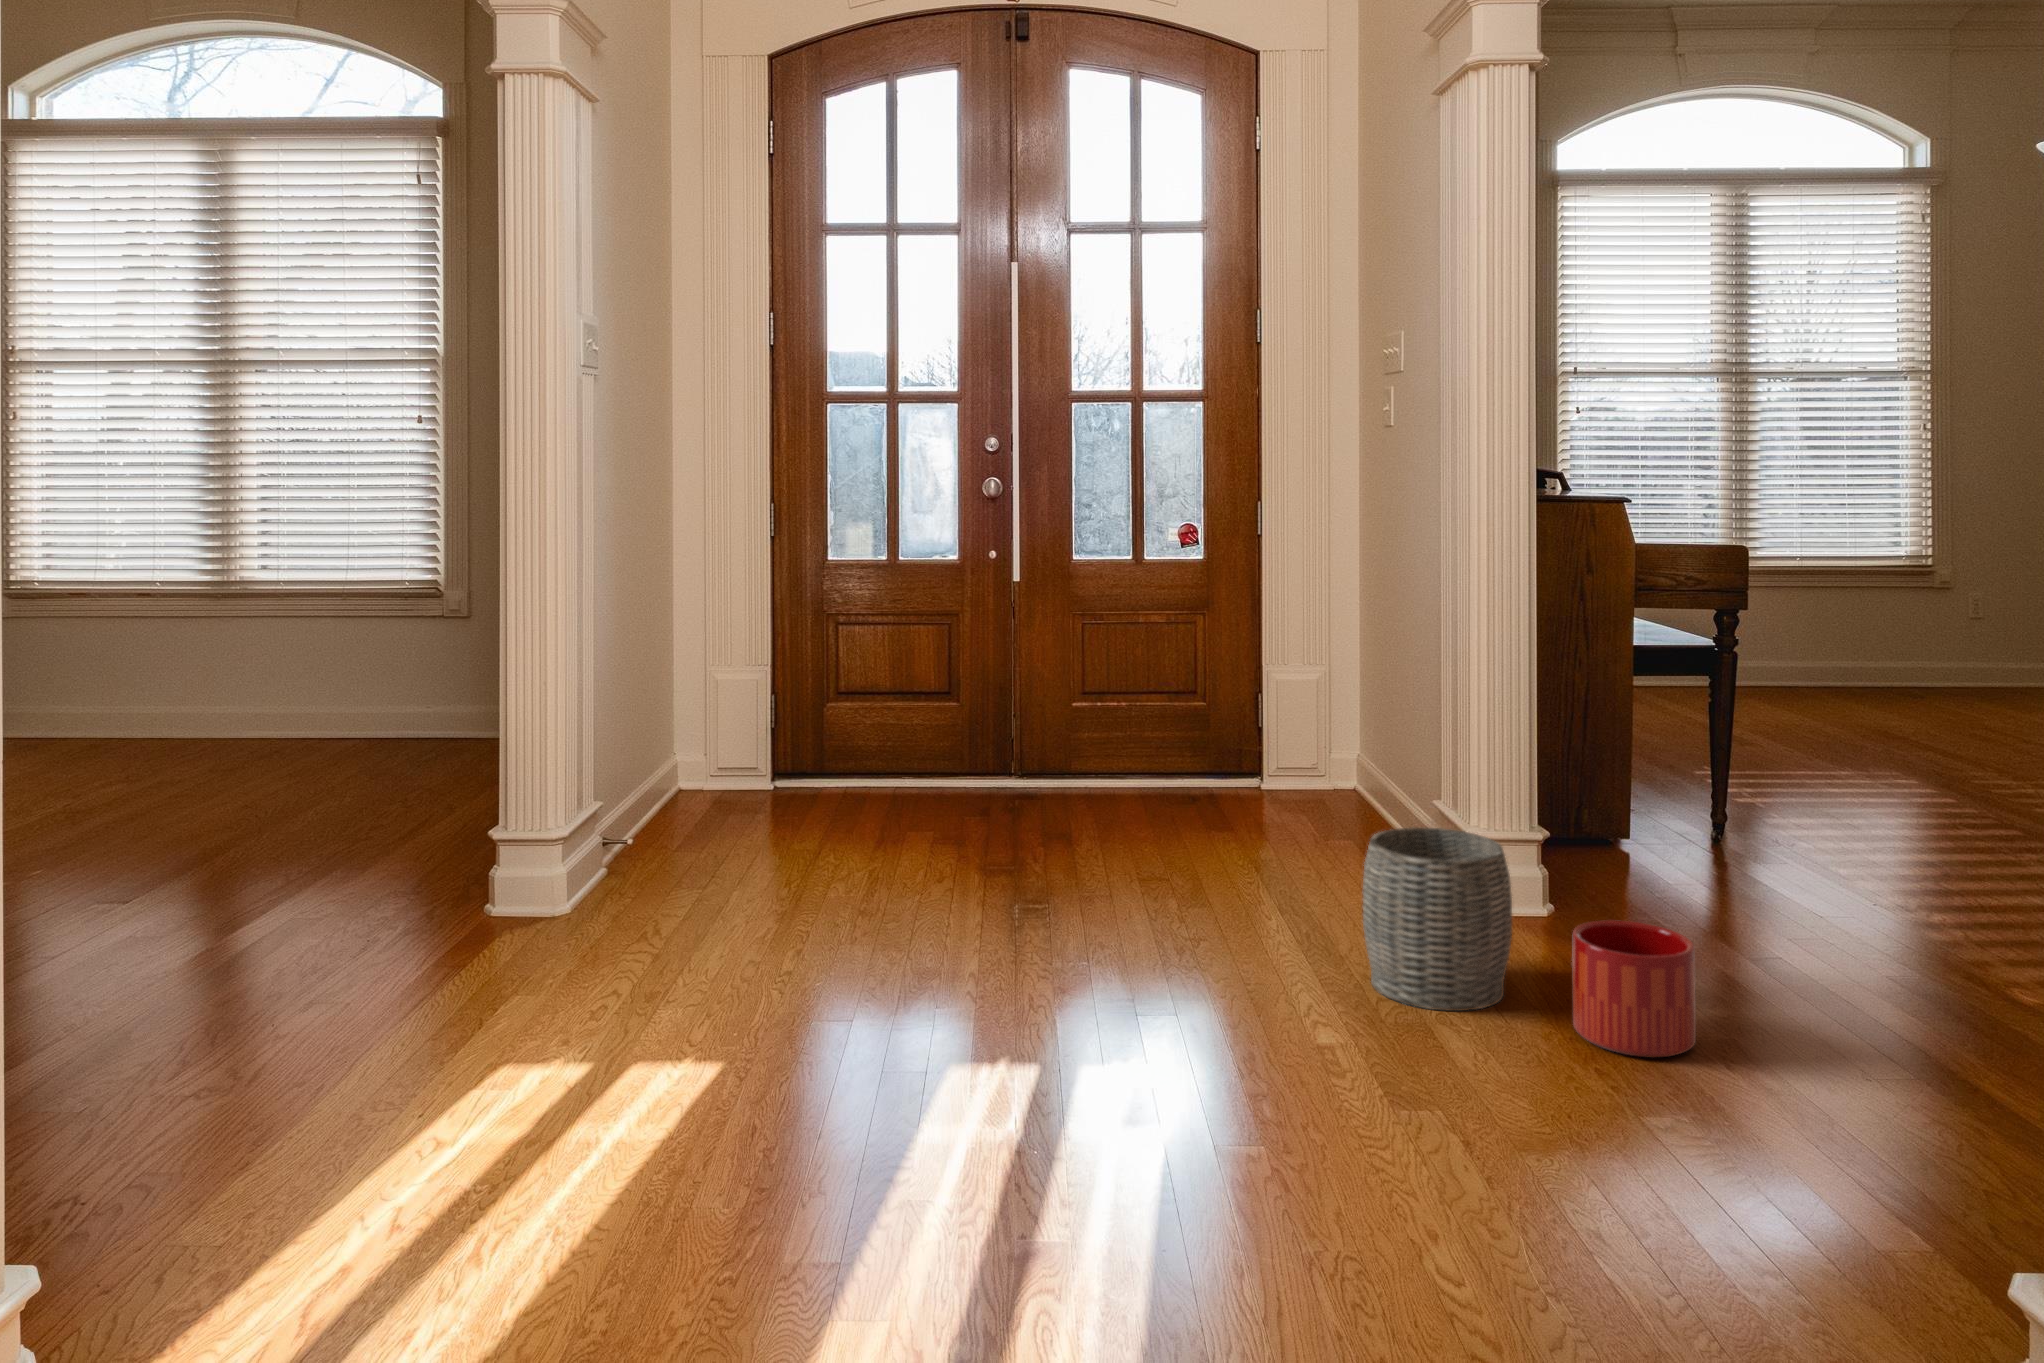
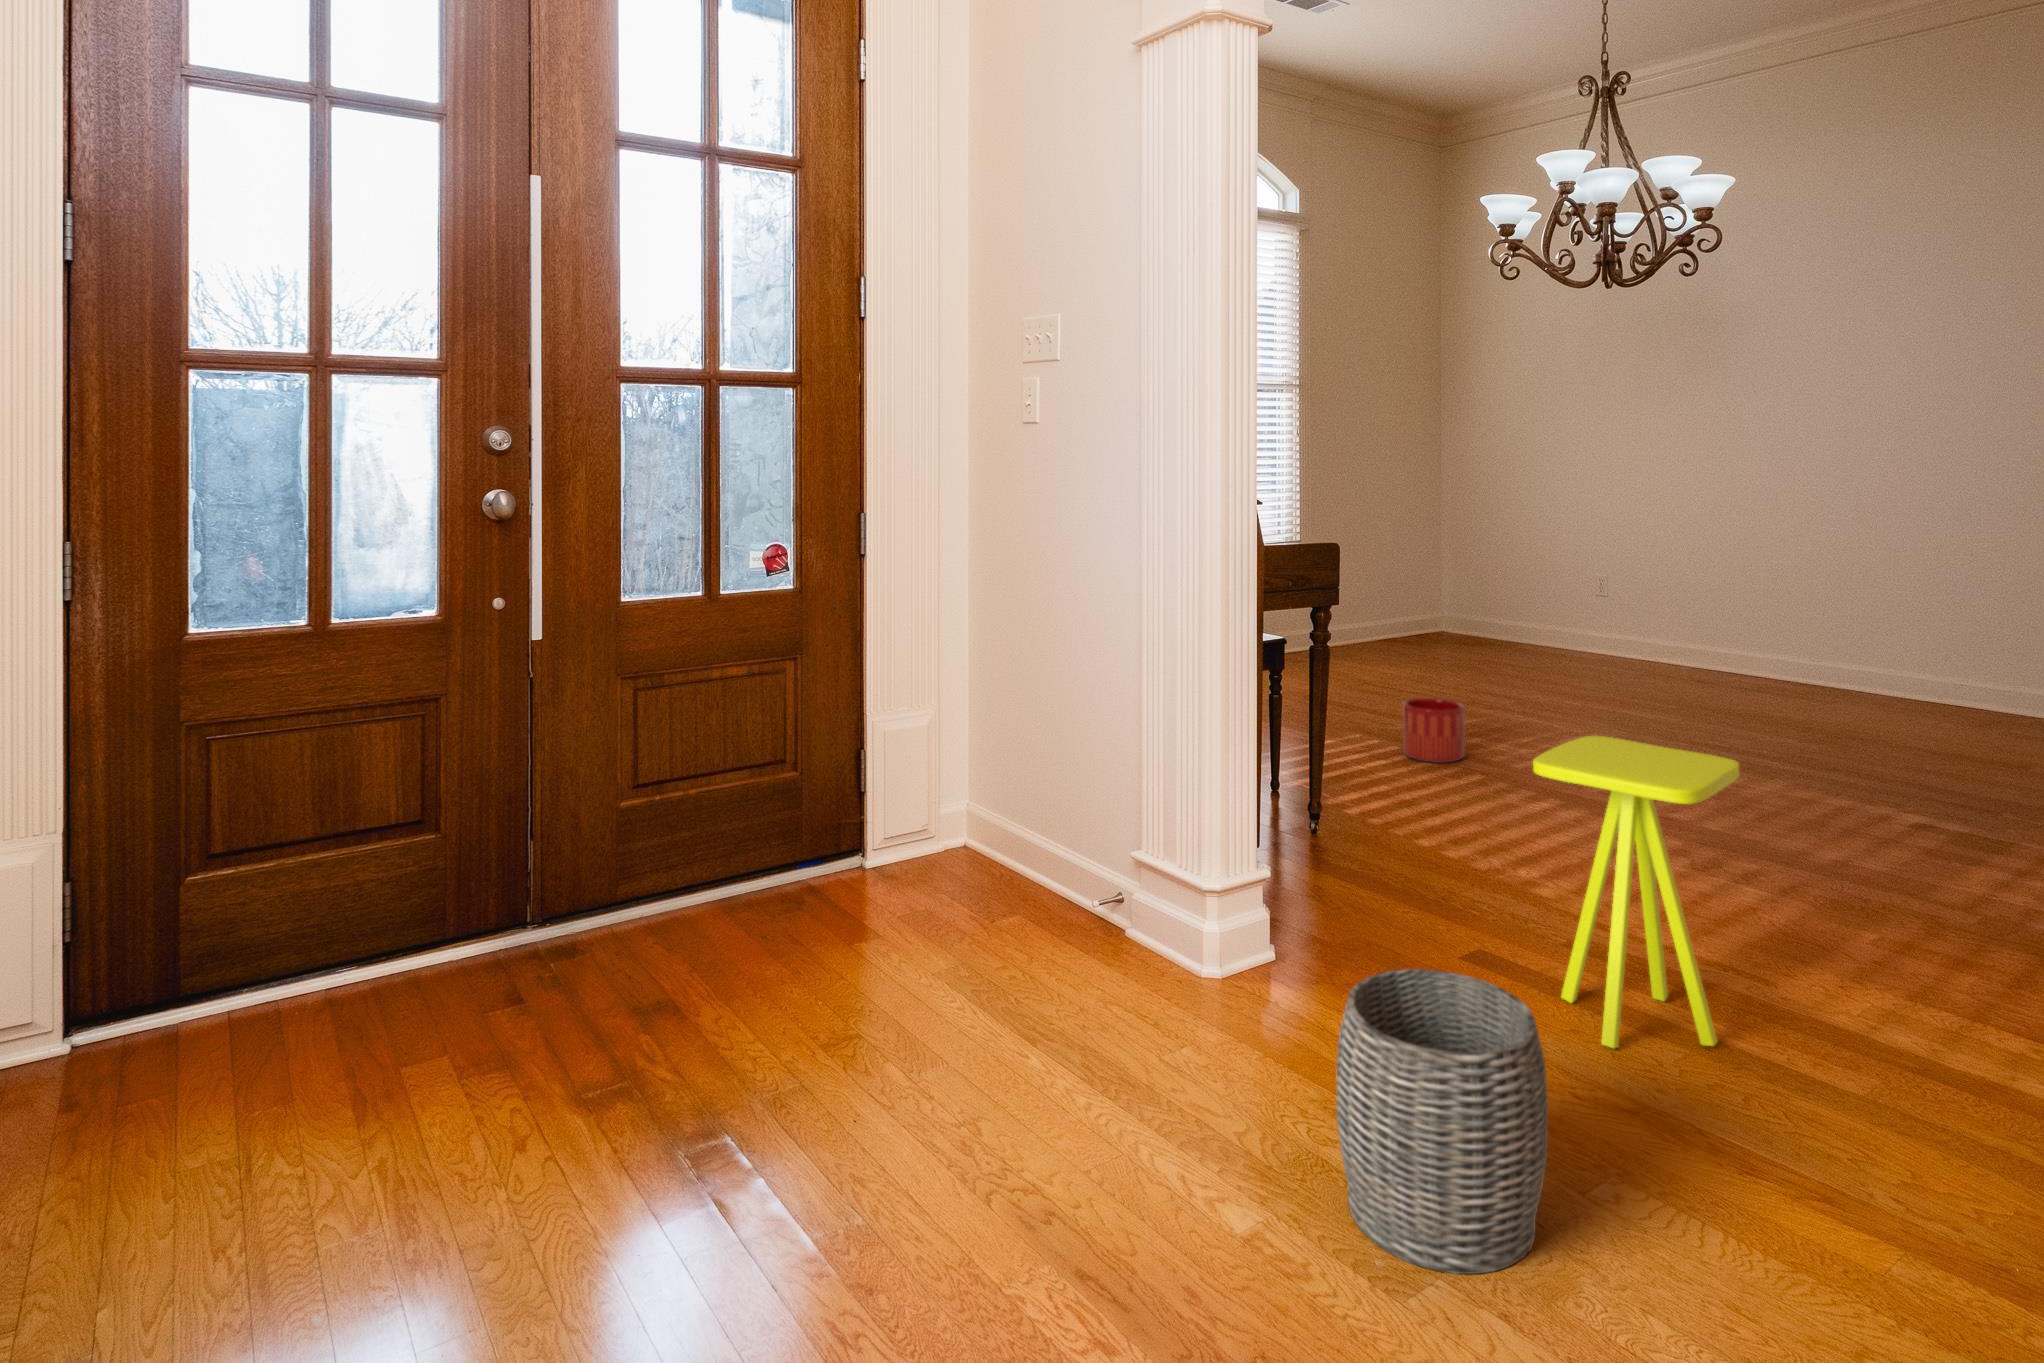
side table: none [1677,715,1883,985] -> present [1533,736,1740,1048]
planter: present [1572,920,1696,1058] -> present [1403,698,1465,763]

